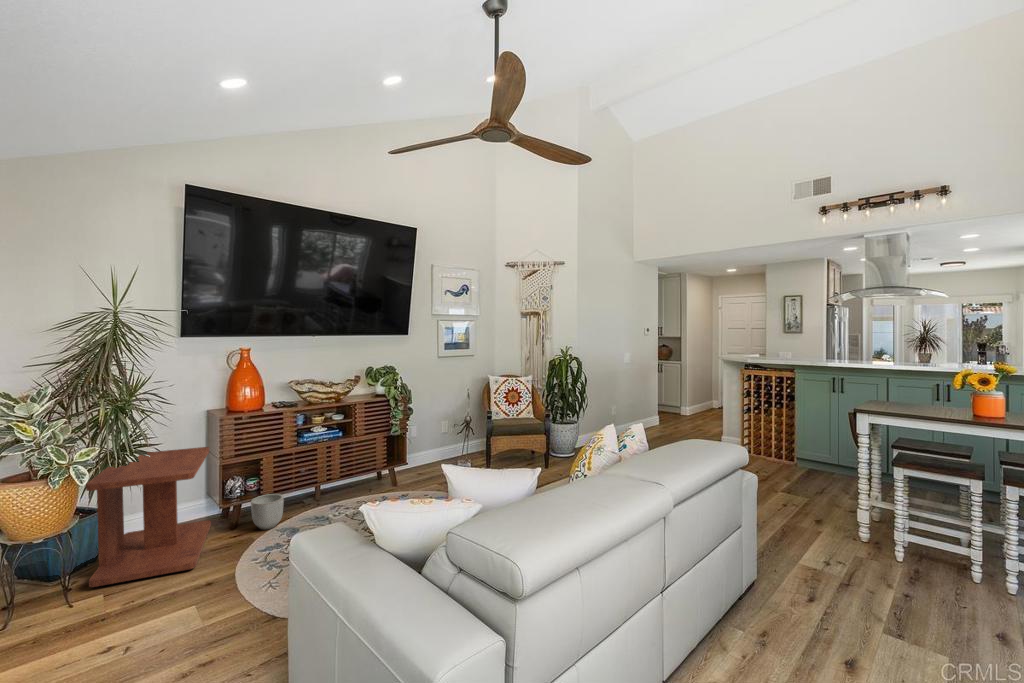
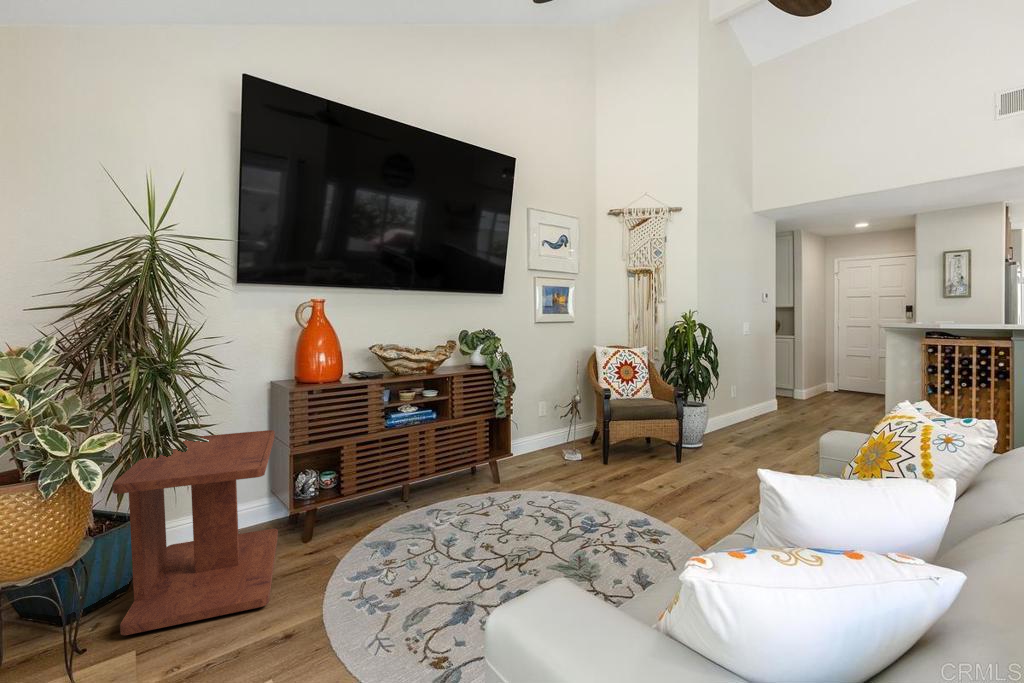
planter: present [251,494,284,530] -> none [331,494,373,543]

